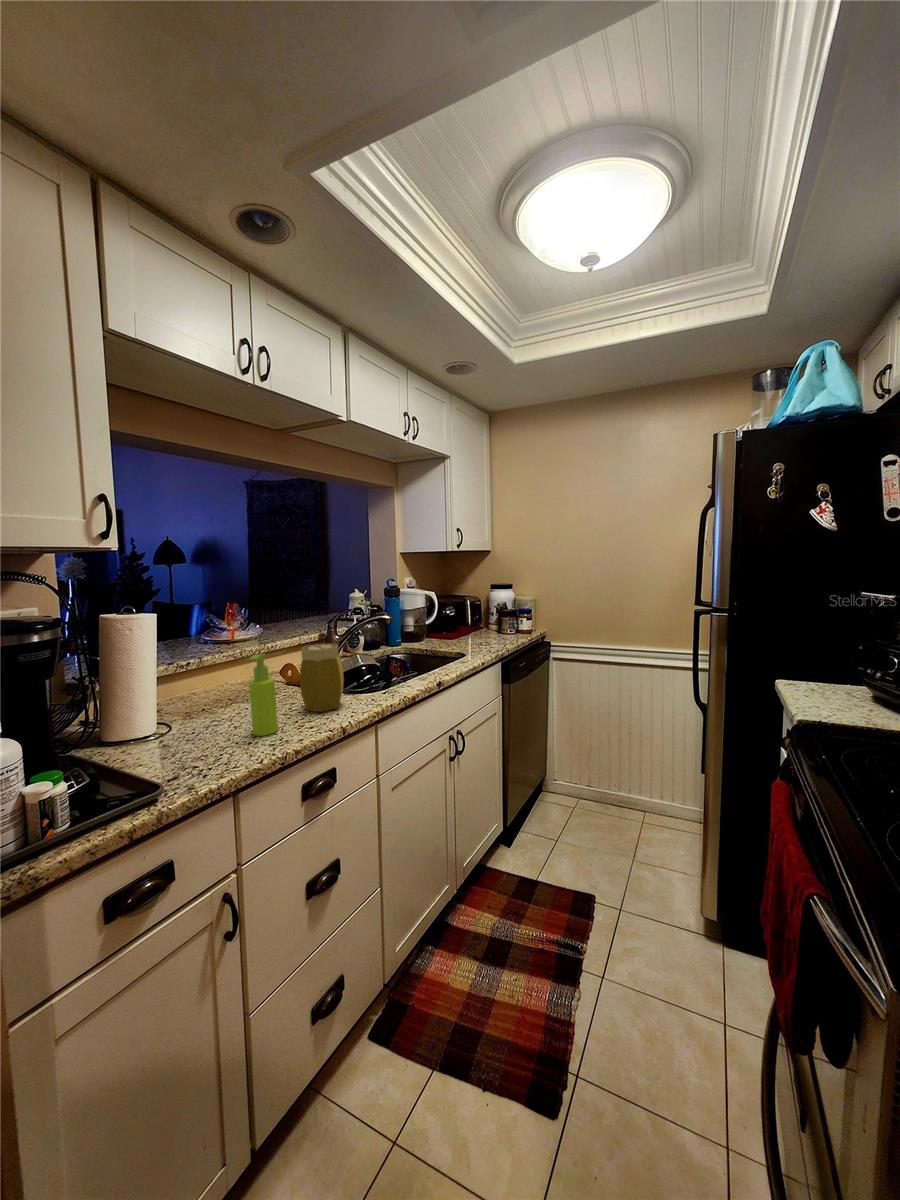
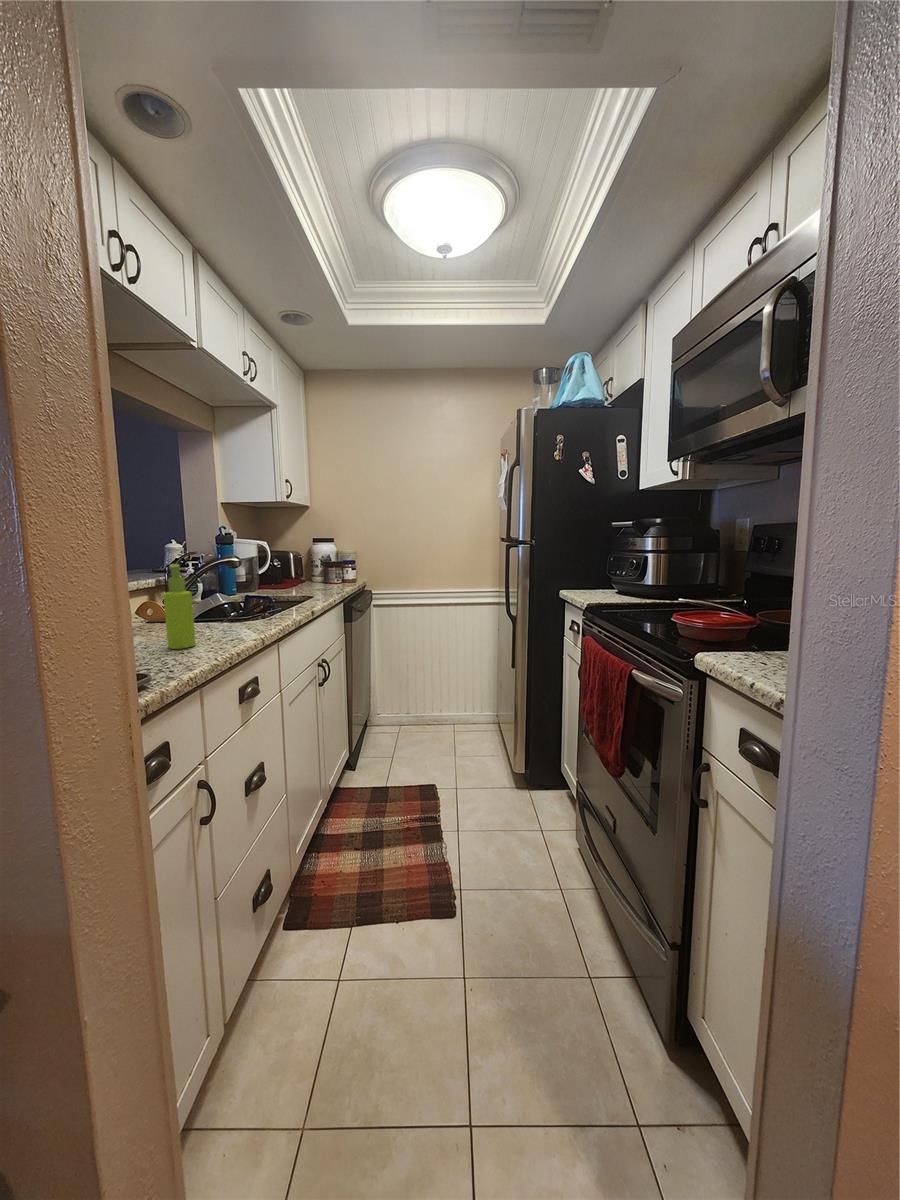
jar: present [300,644,344,712] -> none [194,566,243,633]

